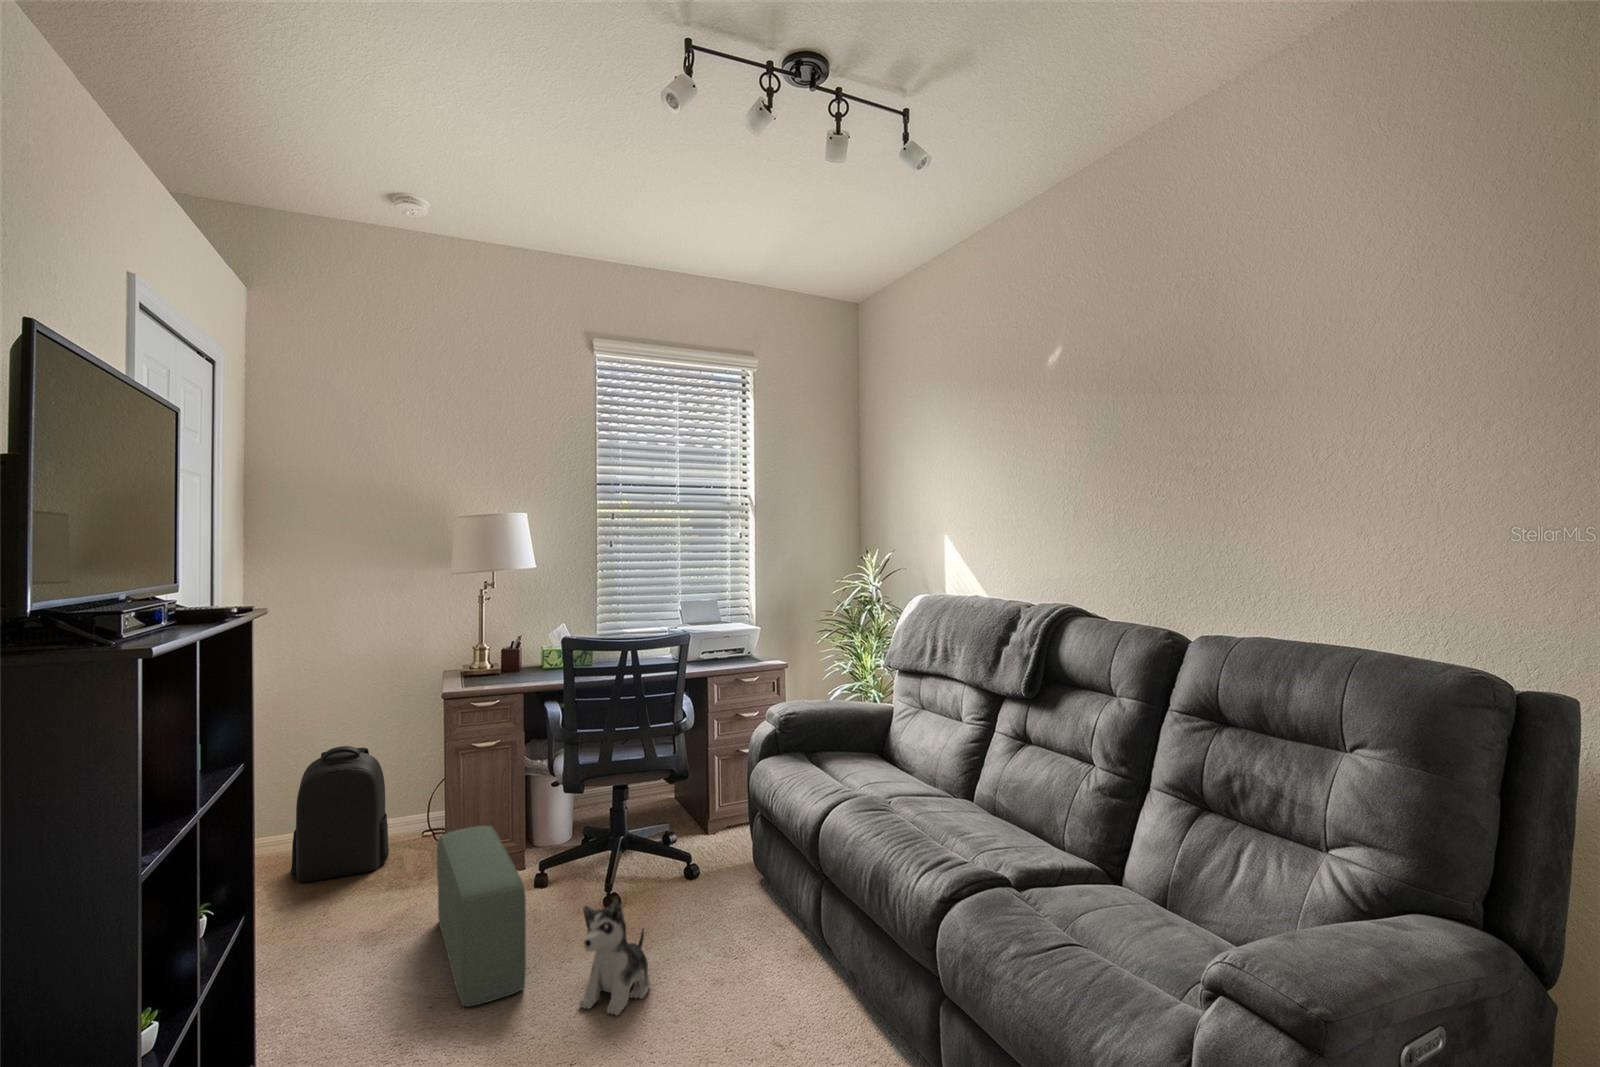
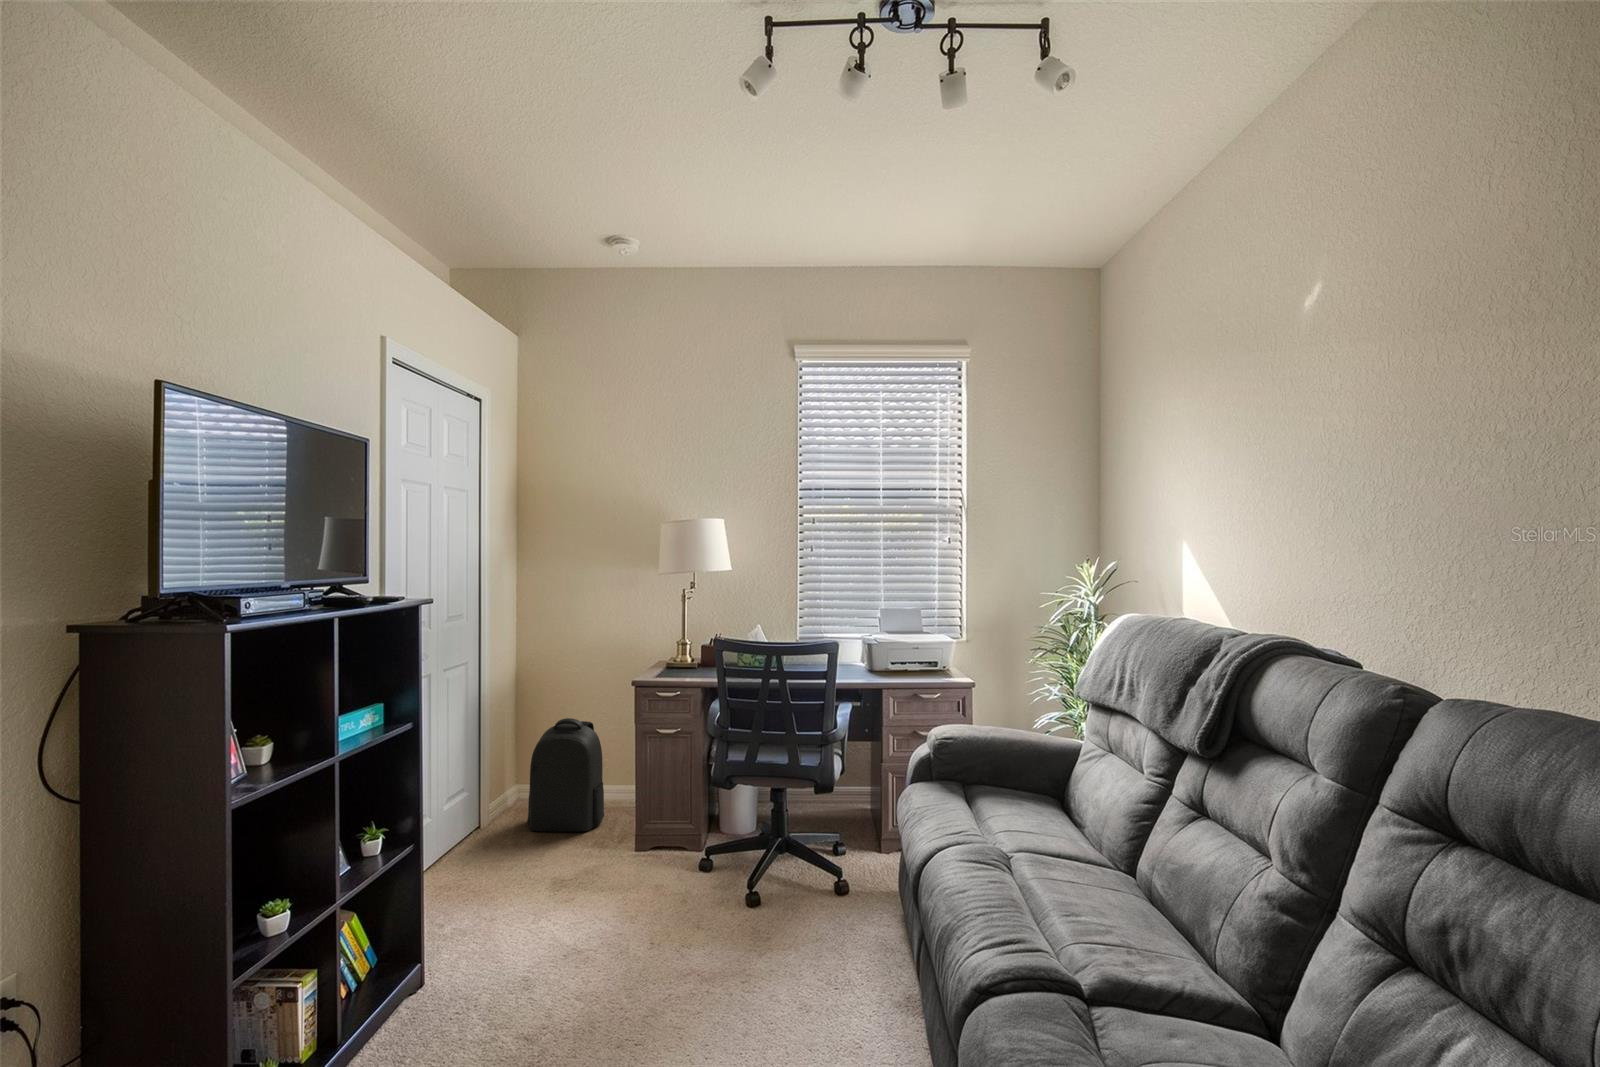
pouf: present [437,826,526,1006] -> none [578,808,655,975]
plush toy: present [579,898,650,1015] -> none [669,902,749,1022]

